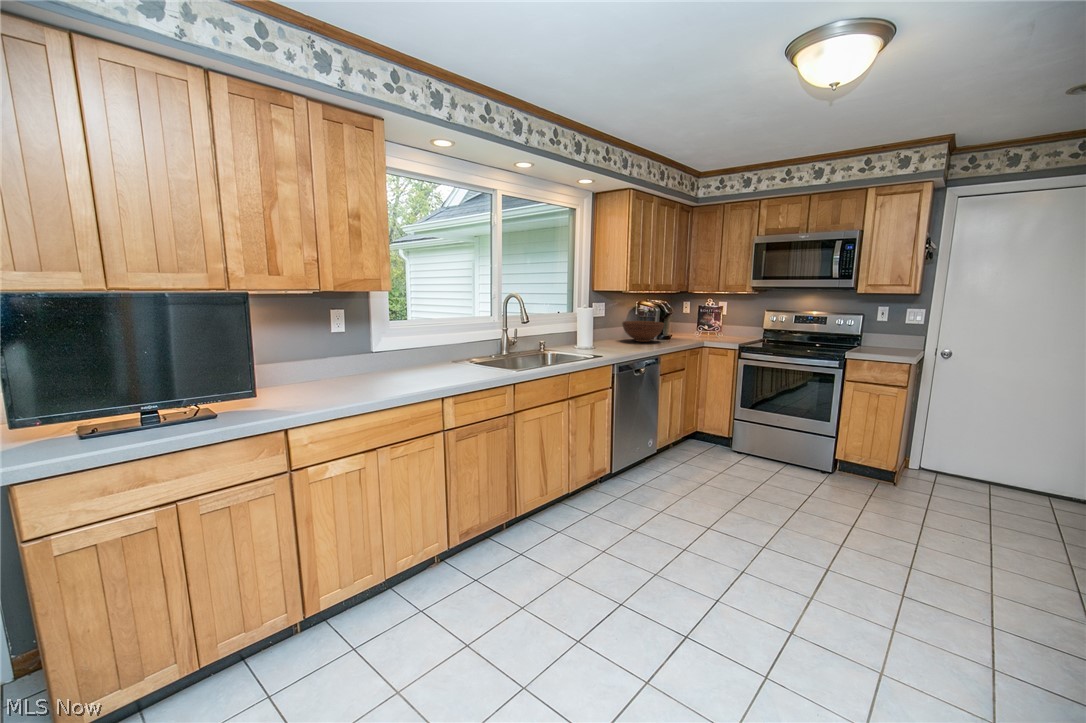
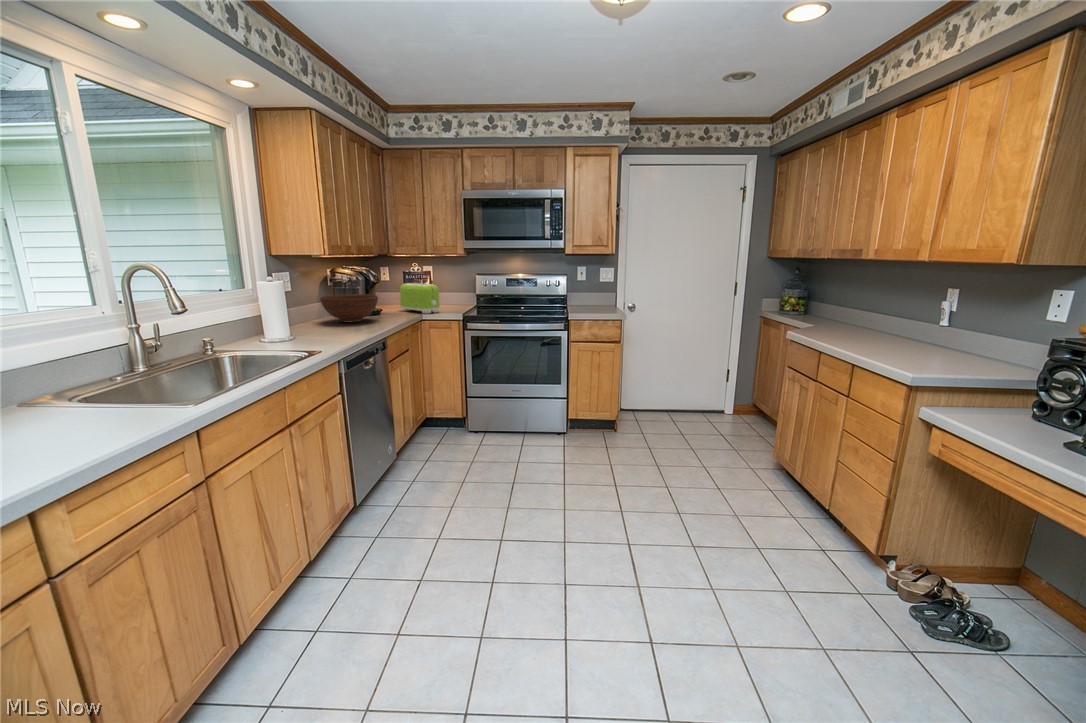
toaster: none [688,315,720,341] -> present [400,283,440,313]

